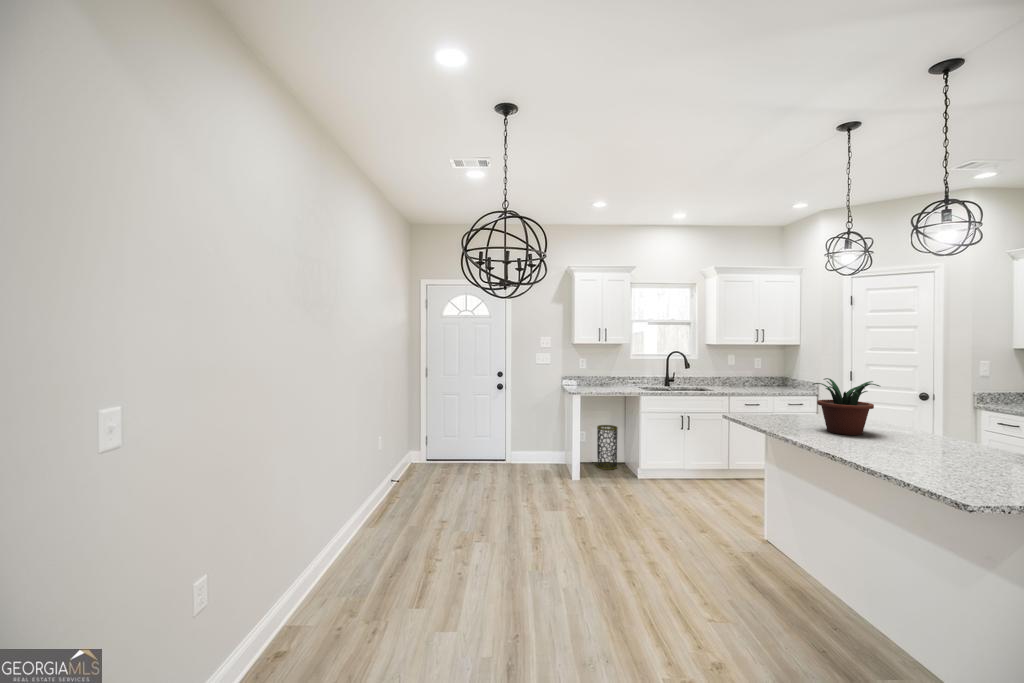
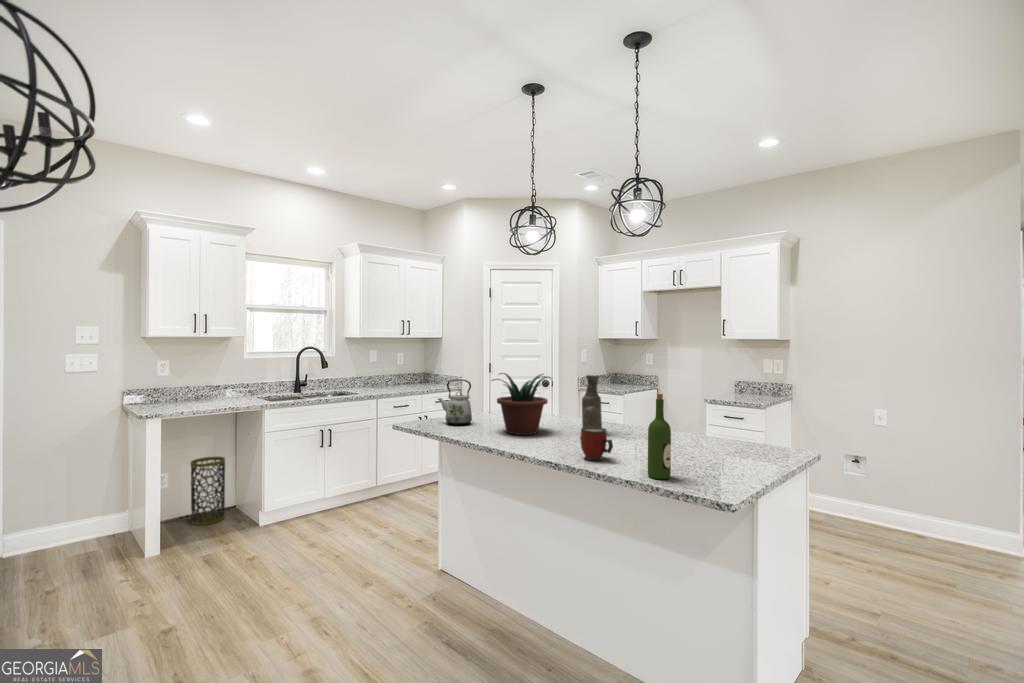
kettle: none [767,382,799,420] -> present [438,379,472,425]
vase: none [915,385,942,444] -> present [582,375,602,428]
wine bottle: none [946,404,976,485] -> present [648,394,671,479]
mug: none [884,431,919,462] -> present [580,427,613,460]

